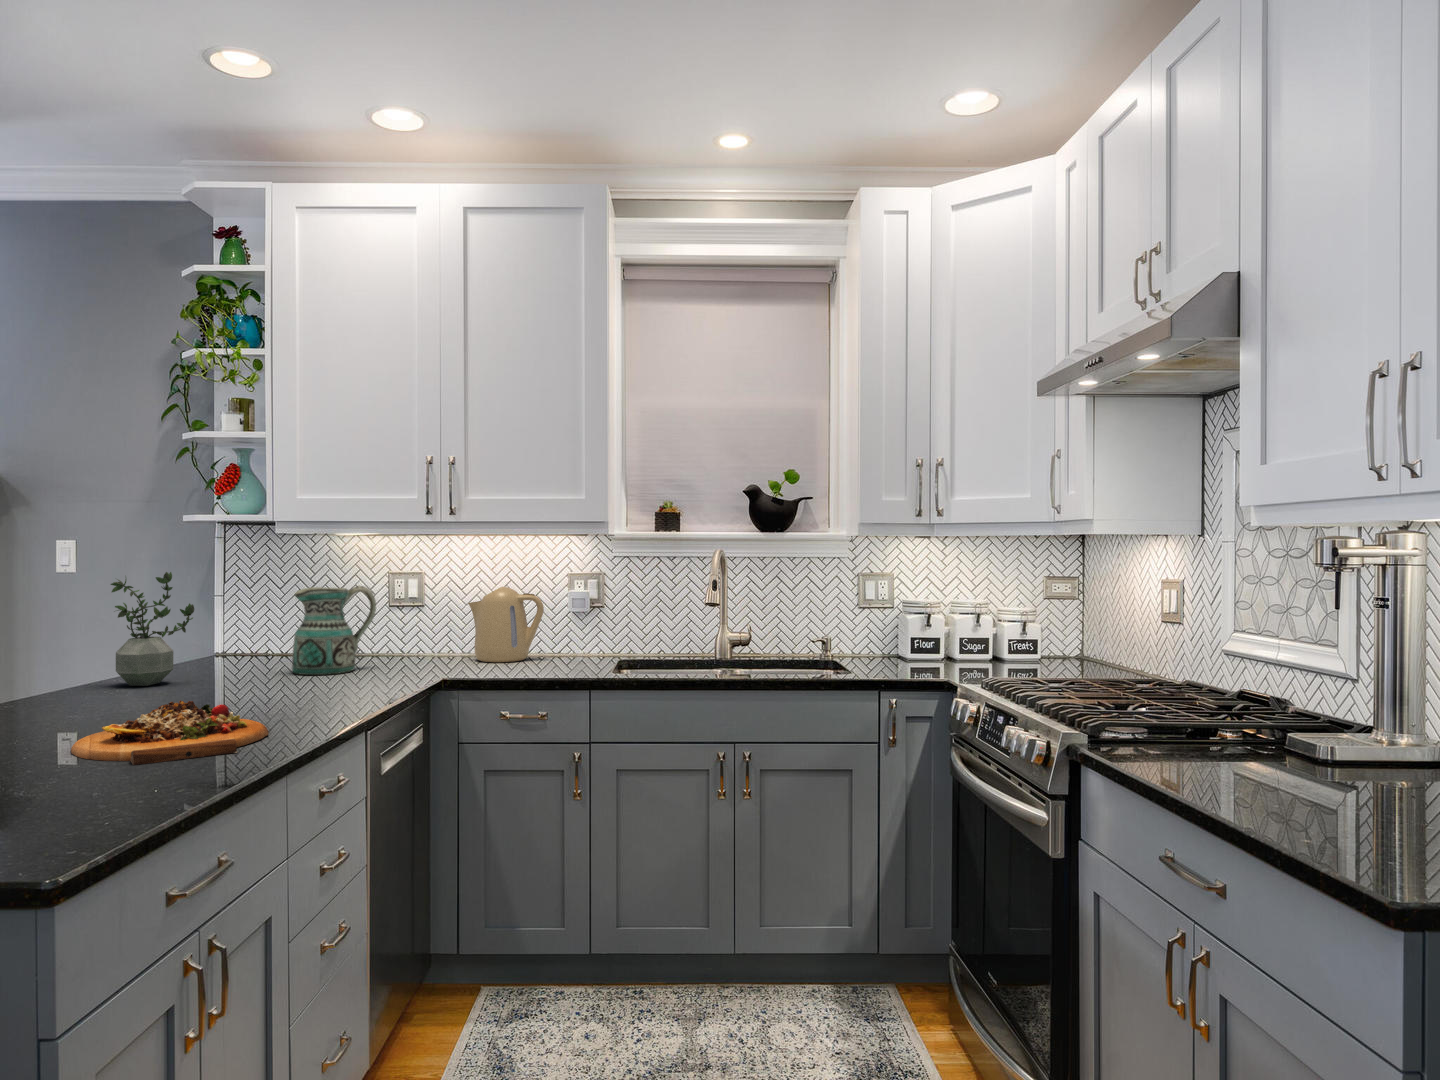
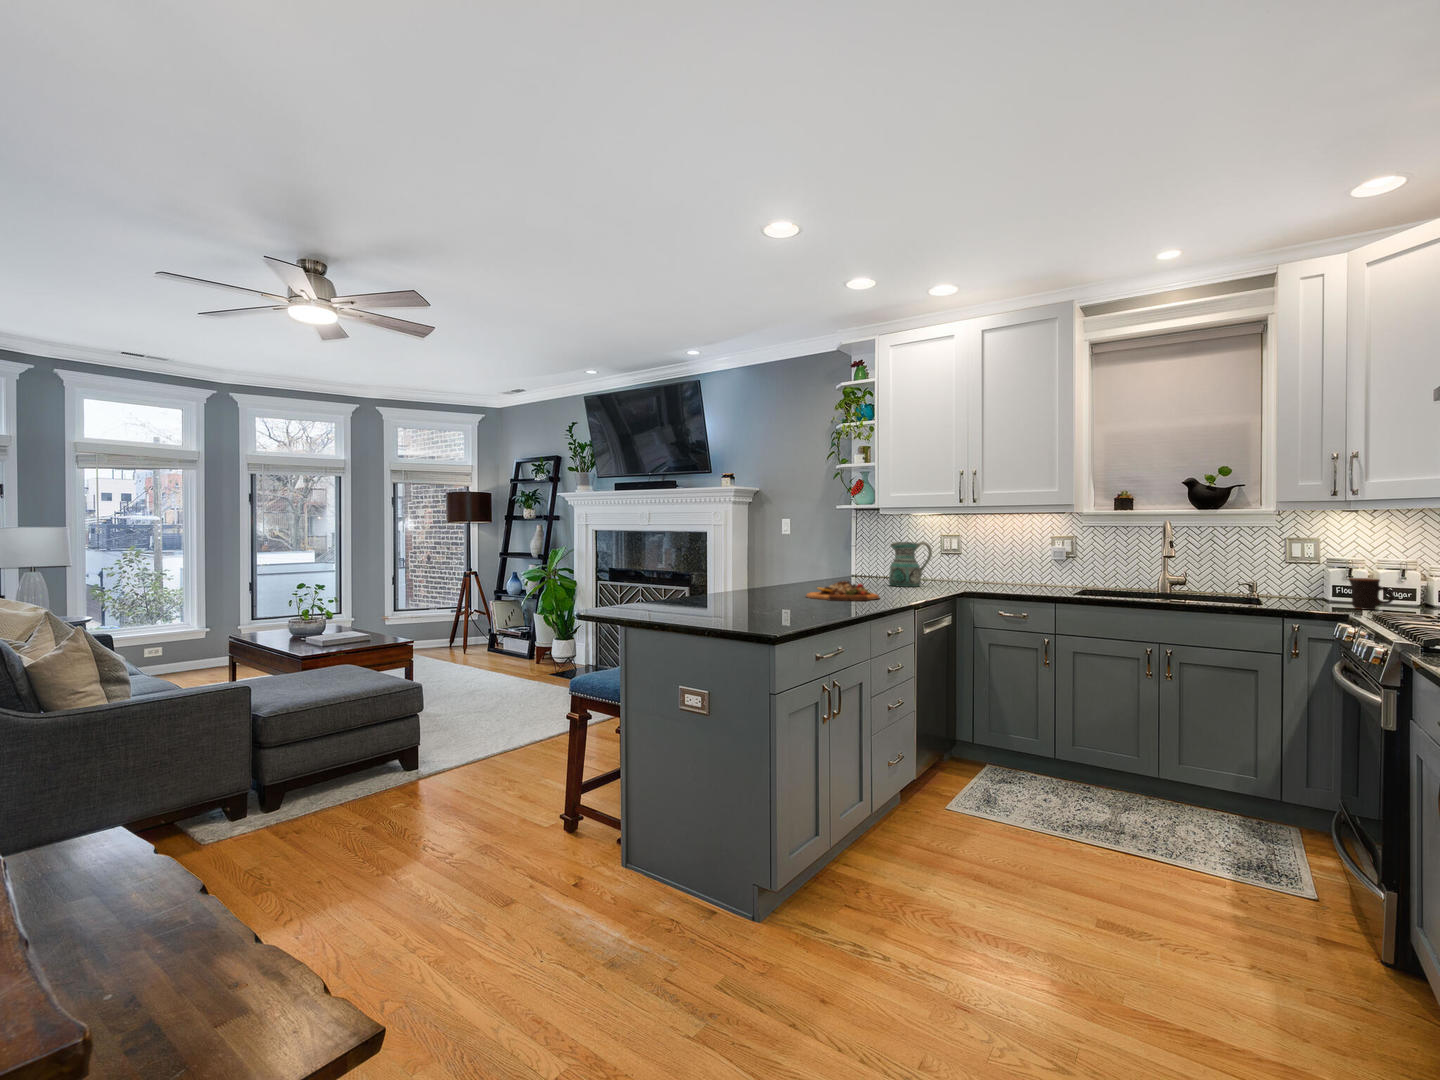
potted plant: present [111,572,194,686] -> none [811,532,845,585]
kettle: present [468,587,544,662] -> none [985,544,1032,589]
mug: none [932,629,977,671] -> present [1348,578,1394,610]

